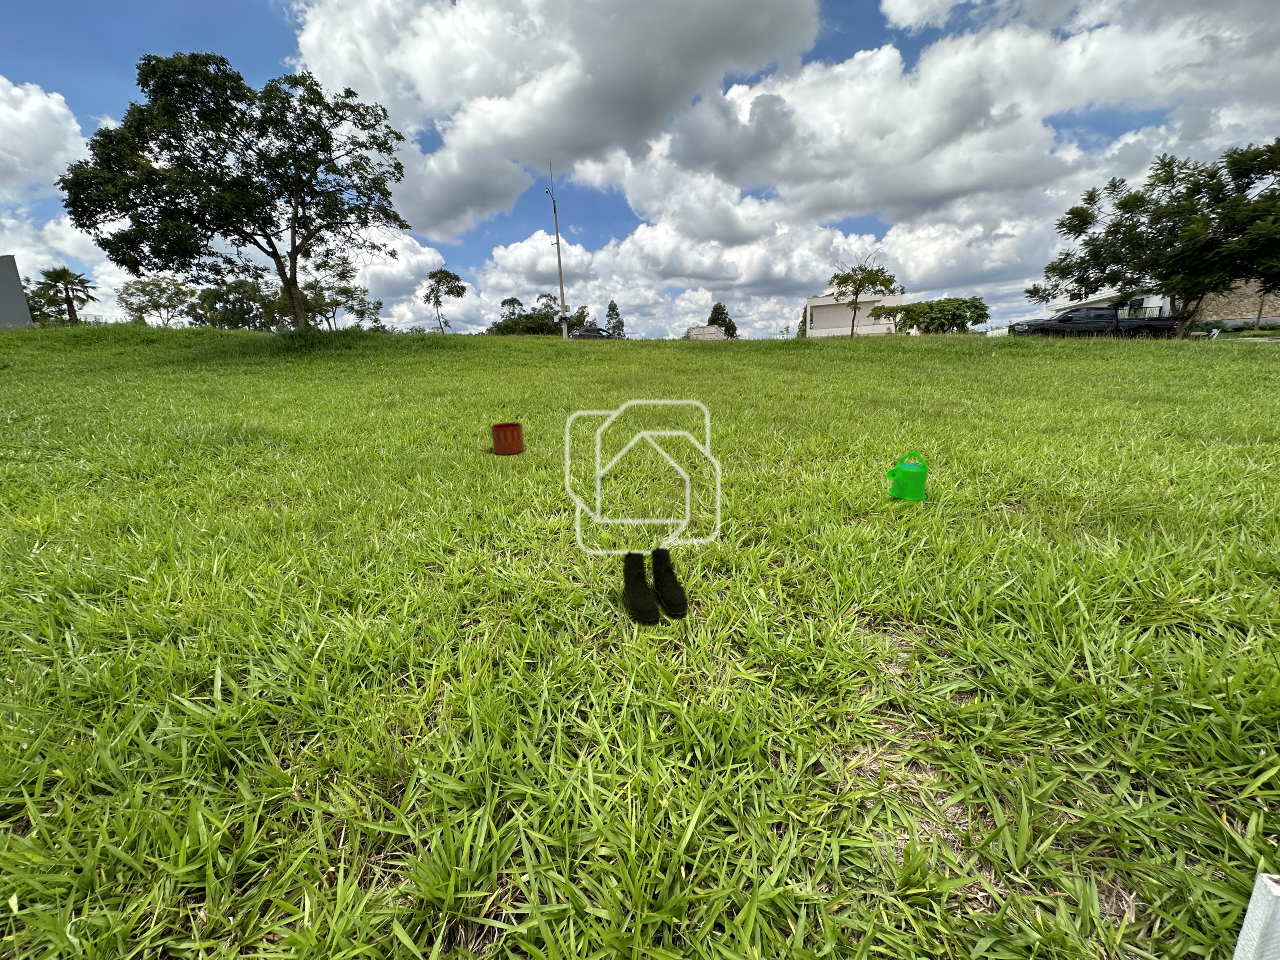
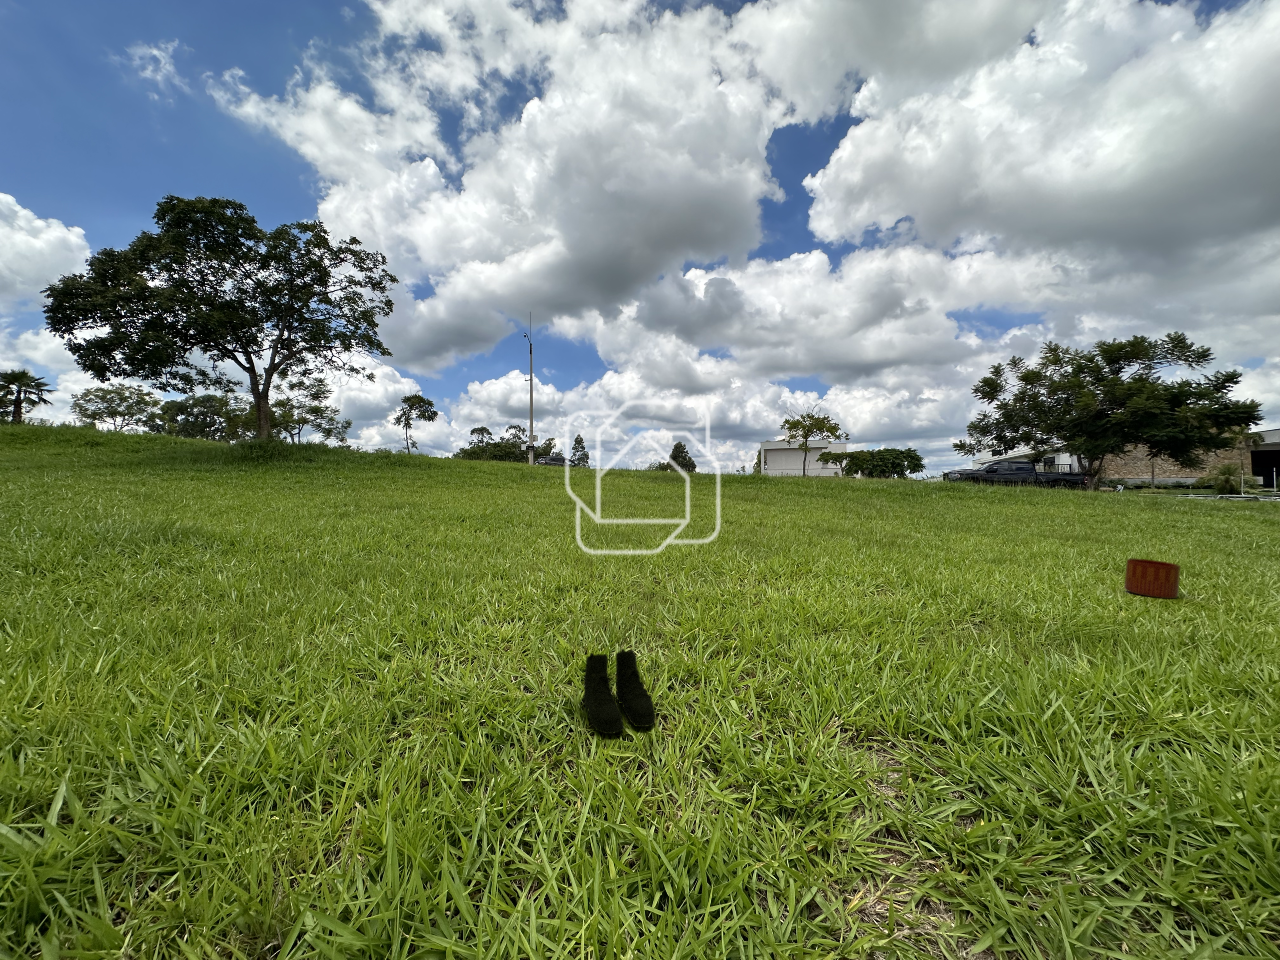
planter: present [491,422,524,455] -> present [1124,558,1181,599]
watering can: present [886,451,929,501] -> none [853,566,894,616]

